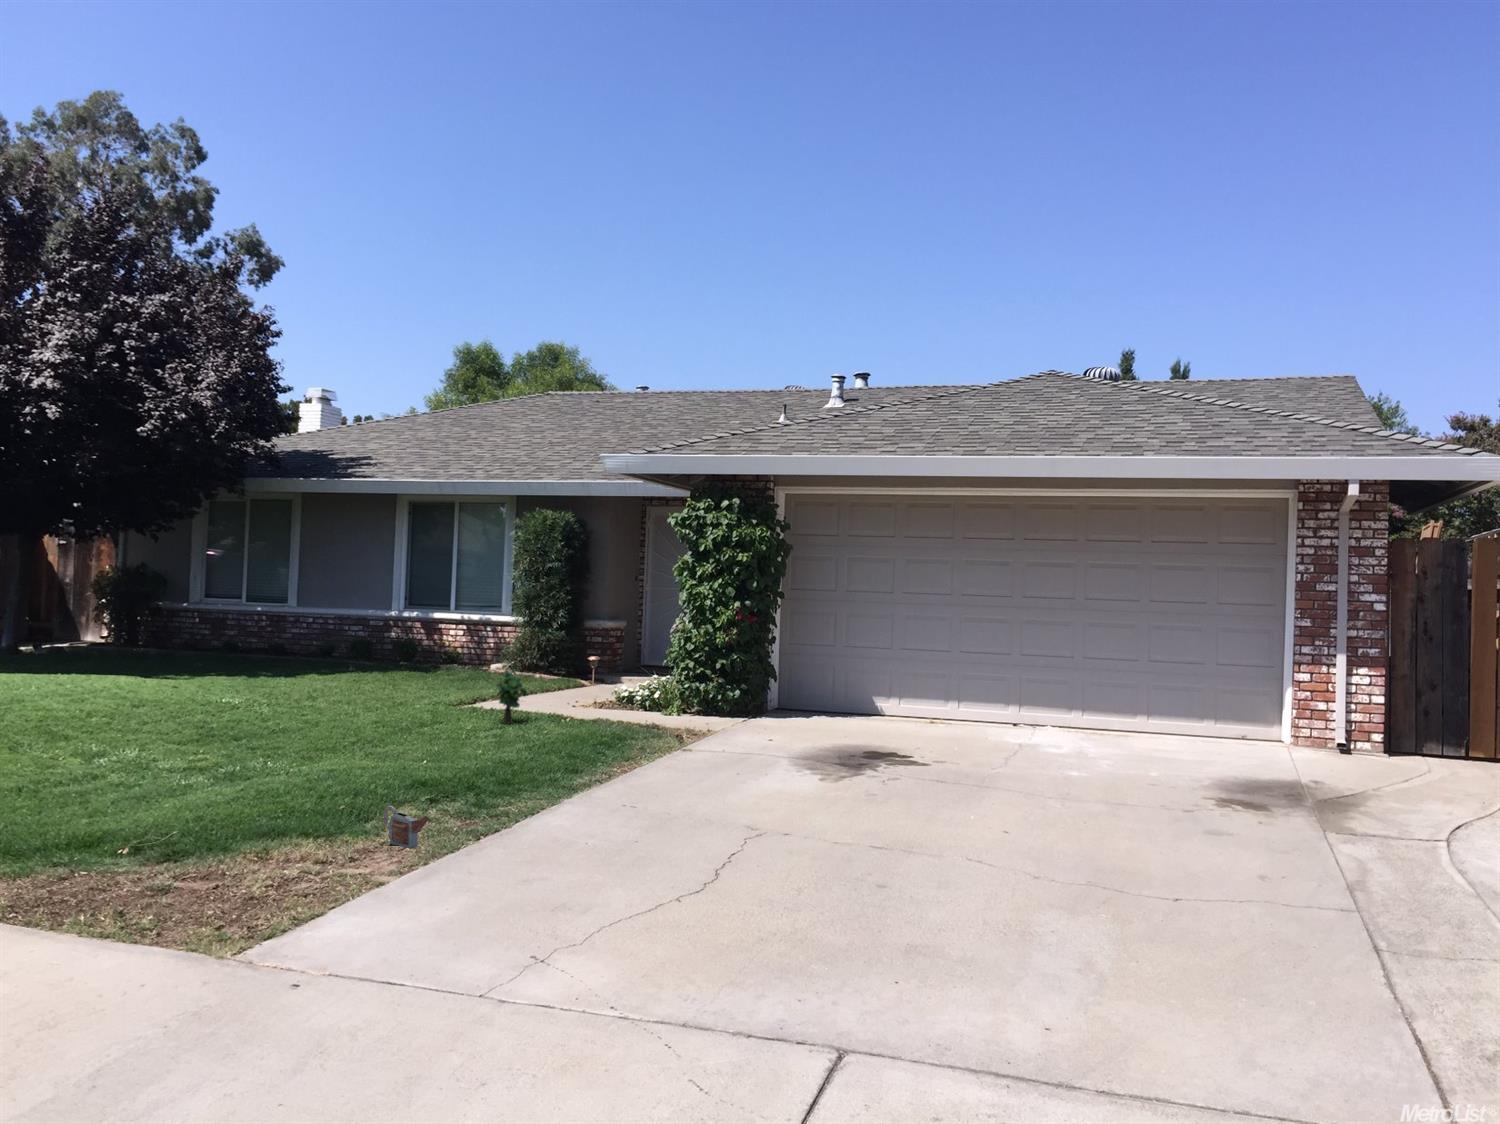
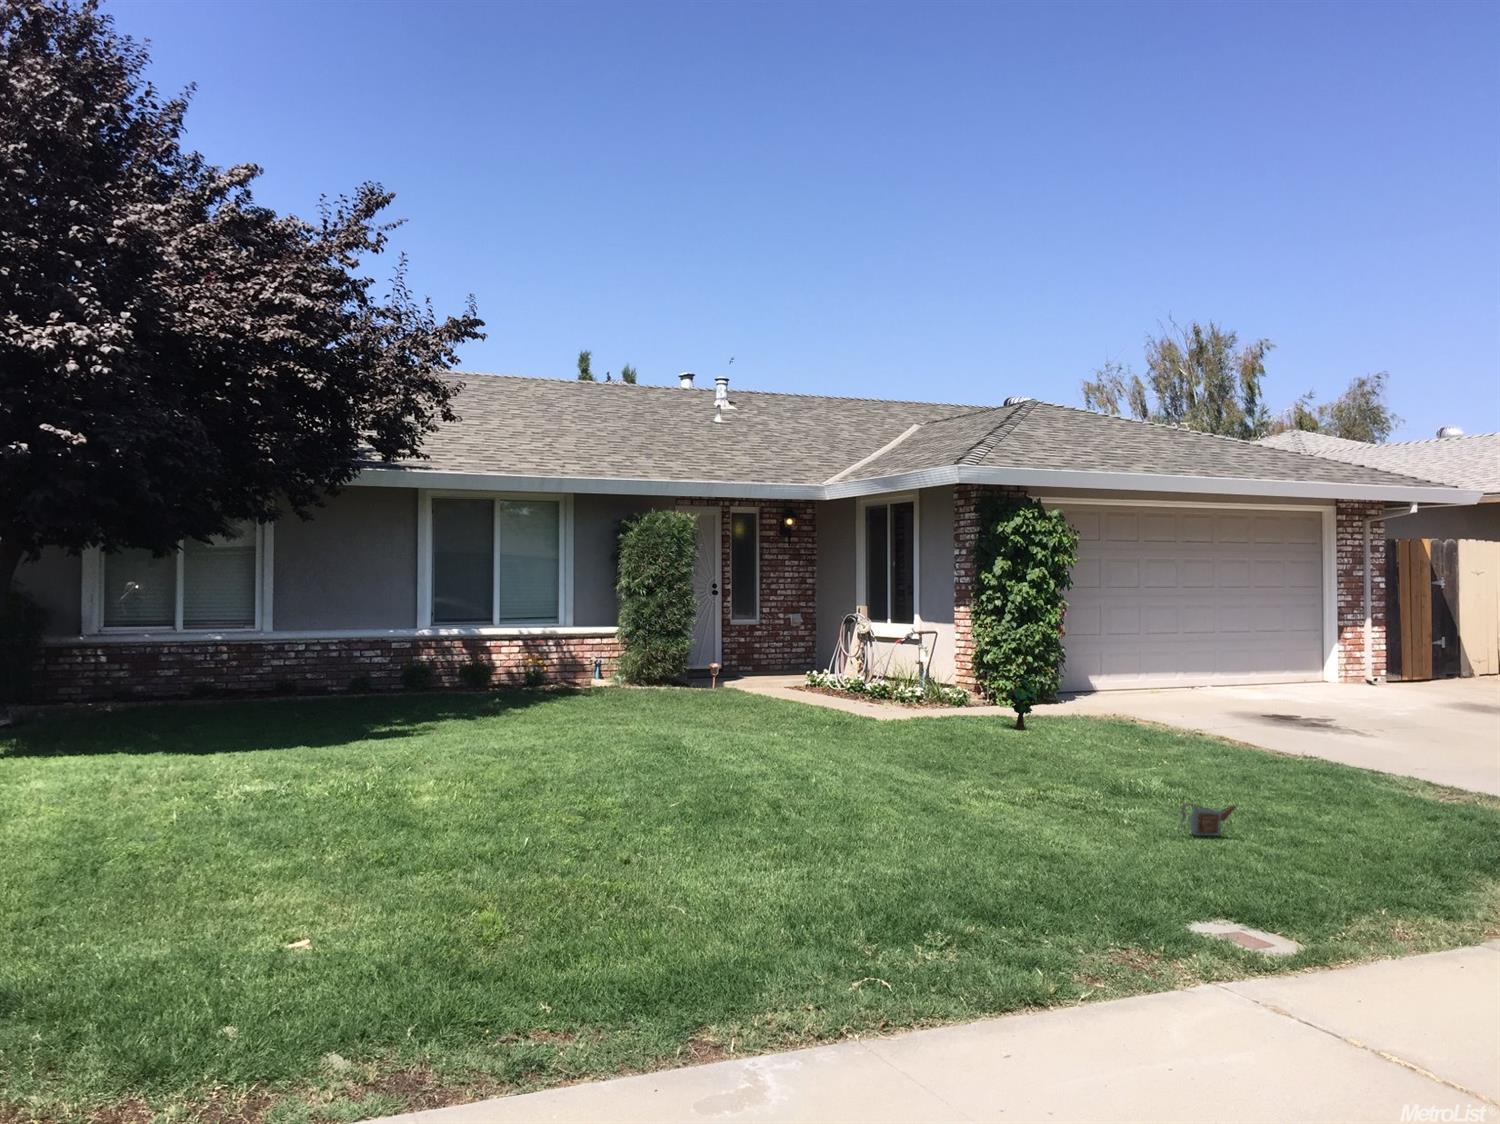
watering can: present [383,806,429,849] -> present [1181,803,1236,836]

